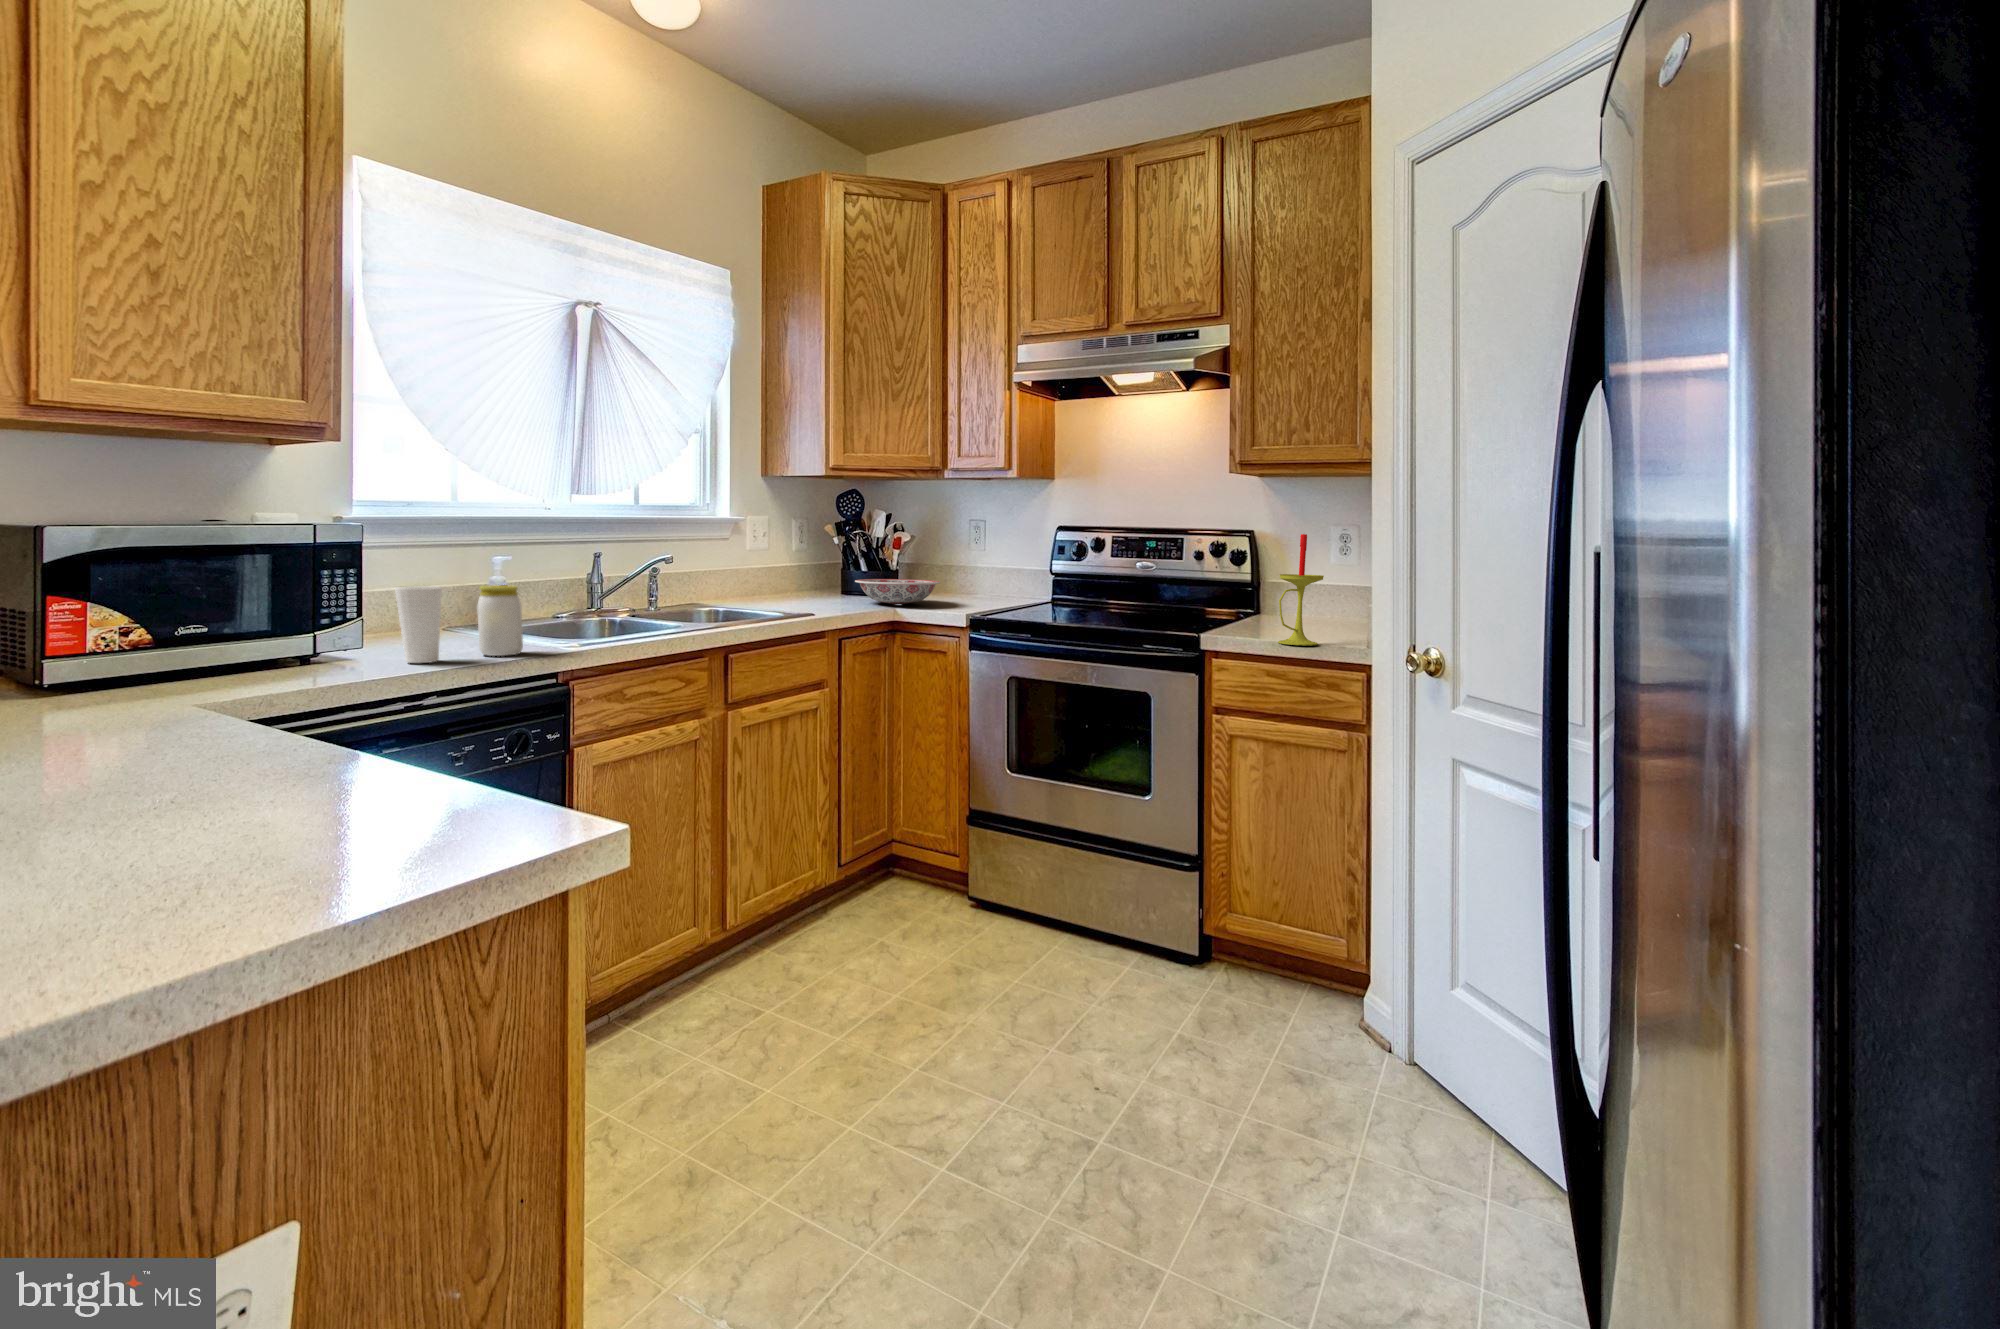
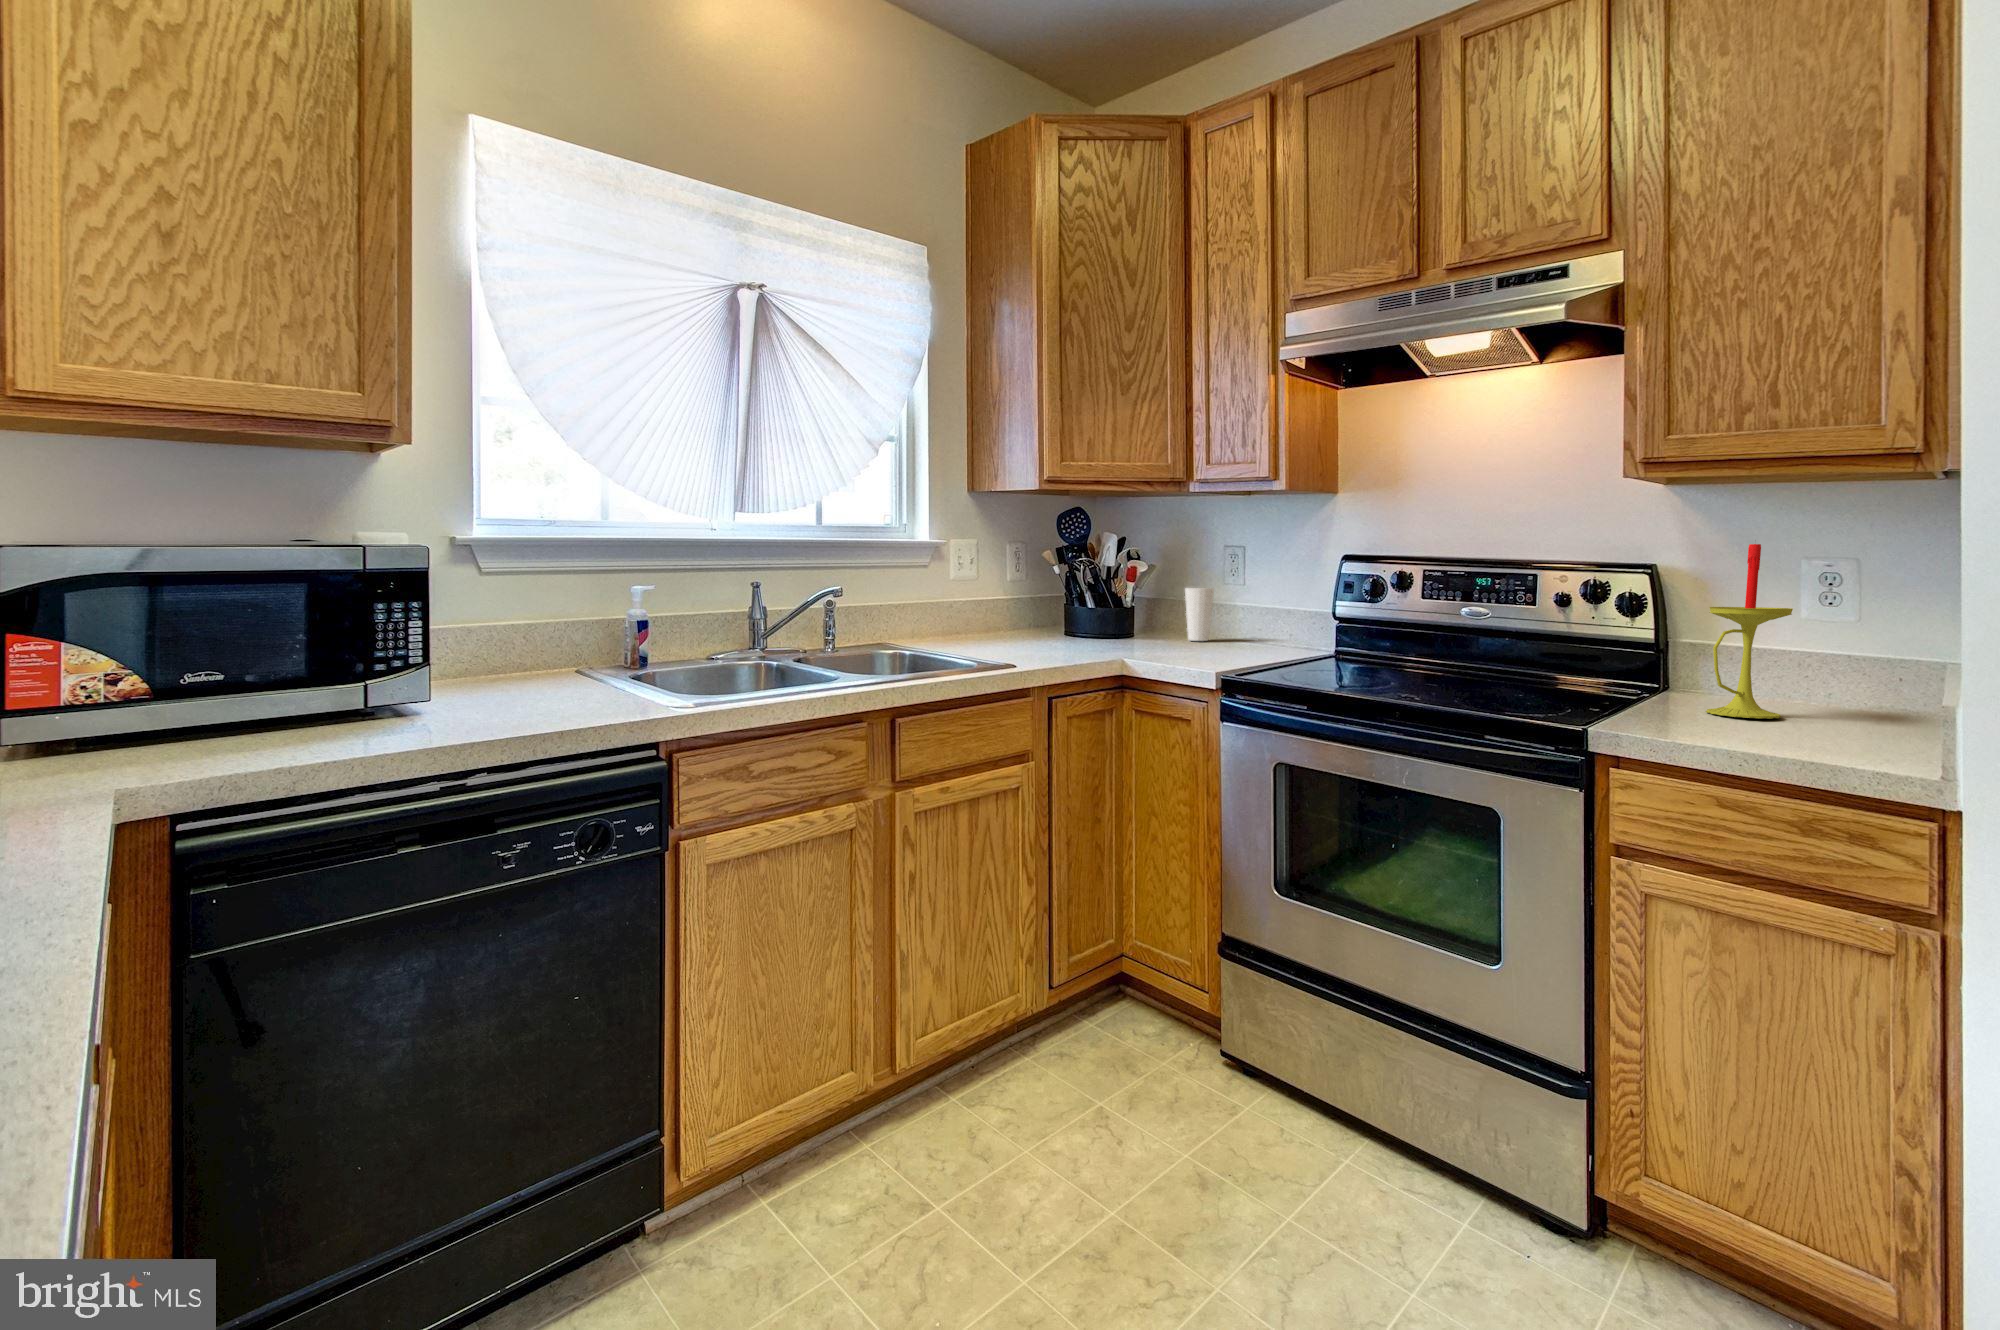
ceramic bowl: present [855,579,940,604] -> none [1073,618,1181,649]
jar: present [477,585,523,656] -> none [561,627,618,719]
cup: present [395,586,442,663] -> present [1185,588,1214,641]

